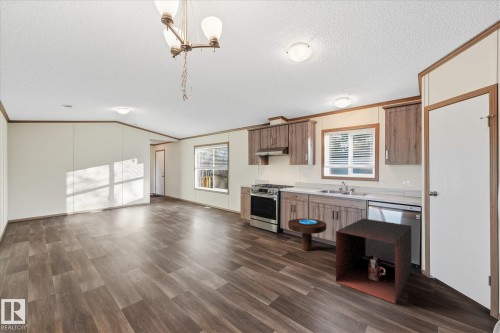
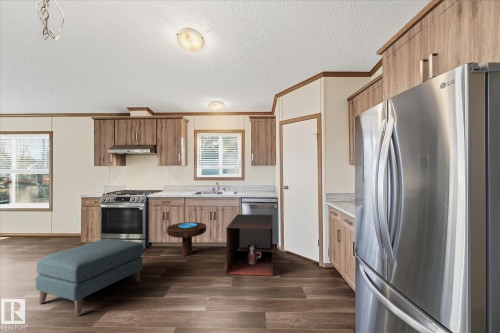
ottoman: none [192,222,260,276] -> present [36,239,144,315]

